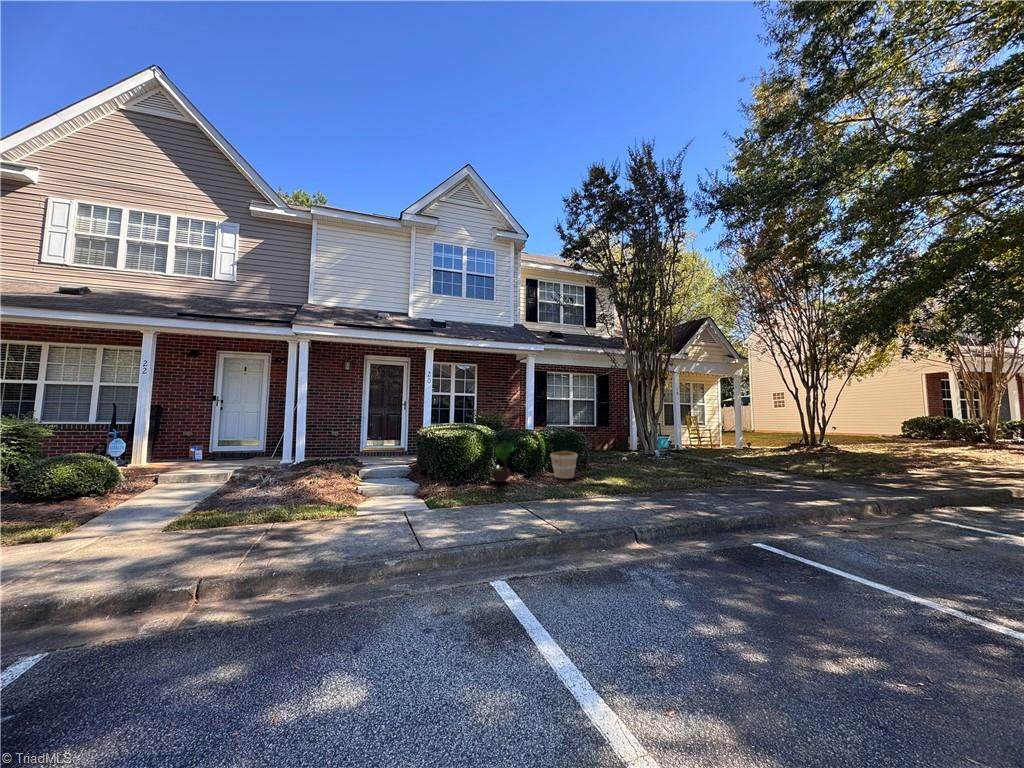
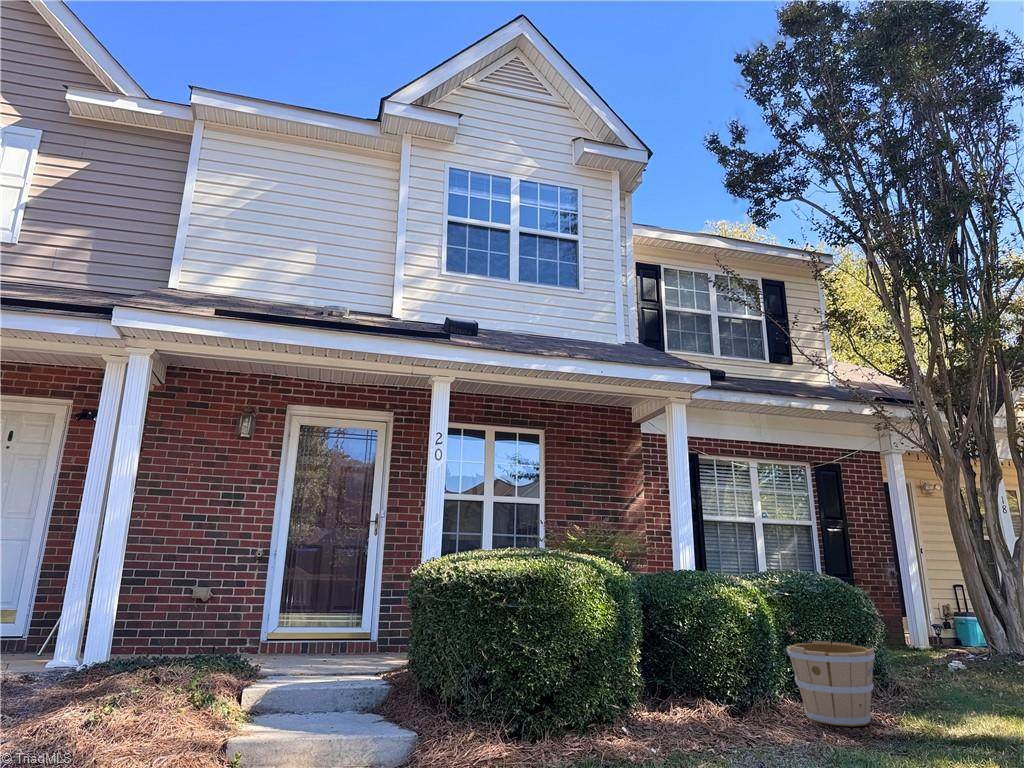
potted tree: present [491,443,513,482] -> none [634,596,705,736]

